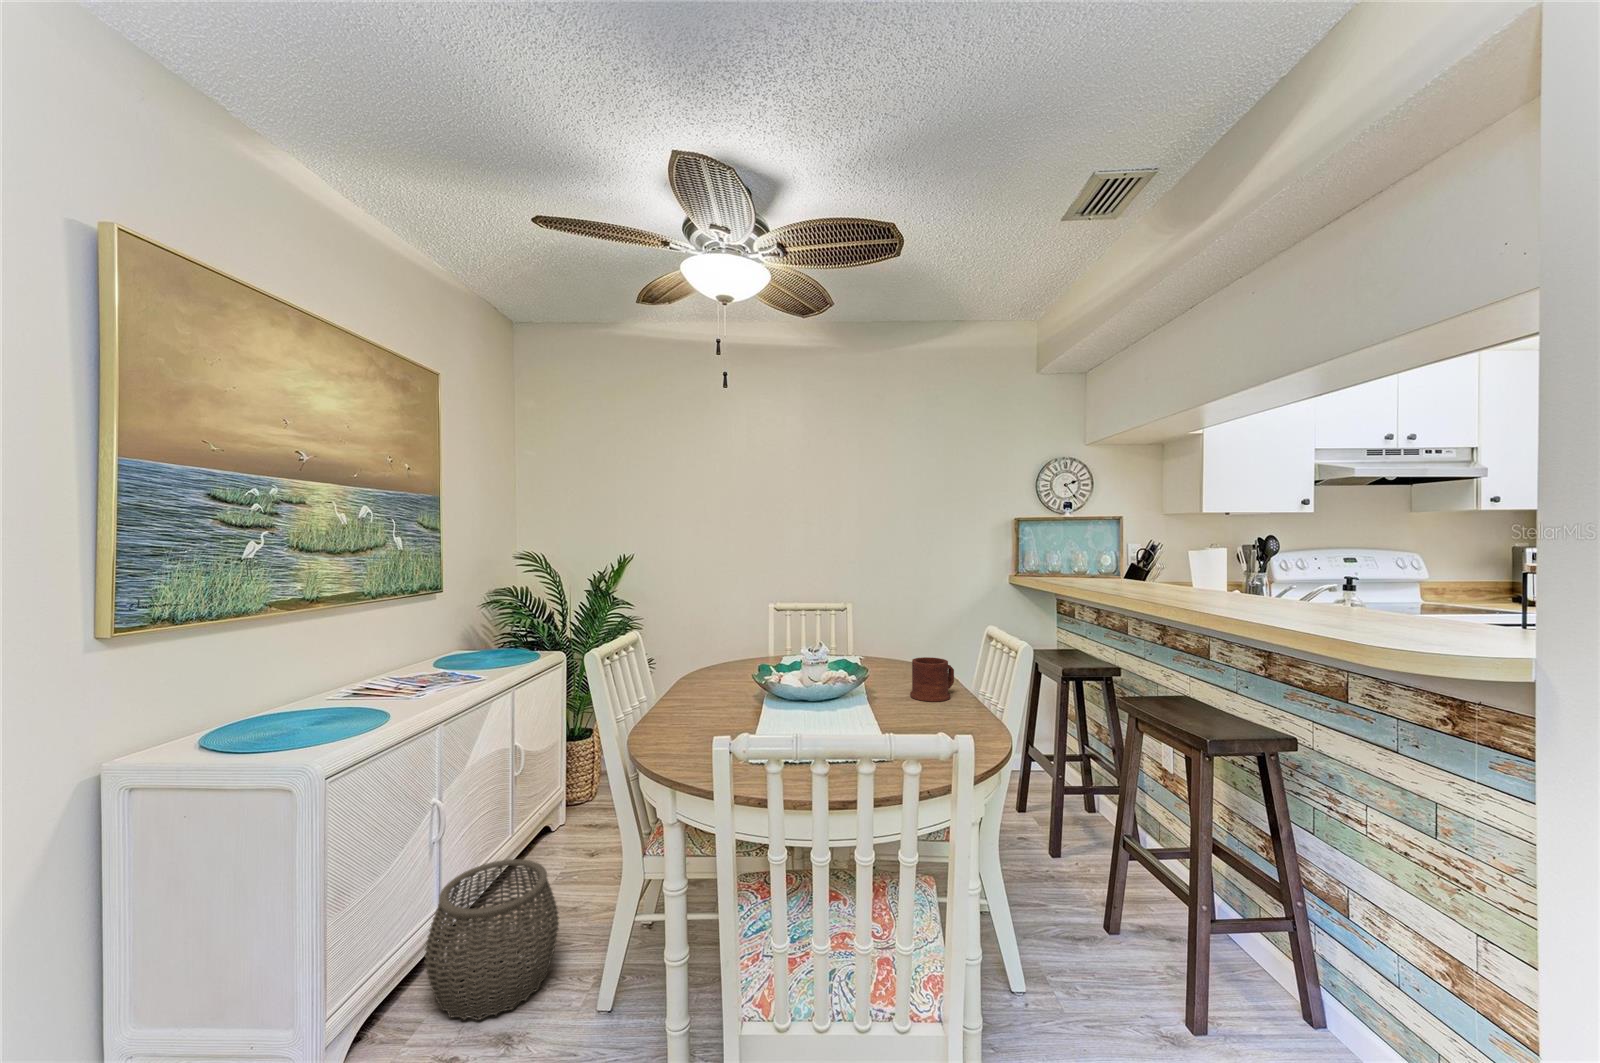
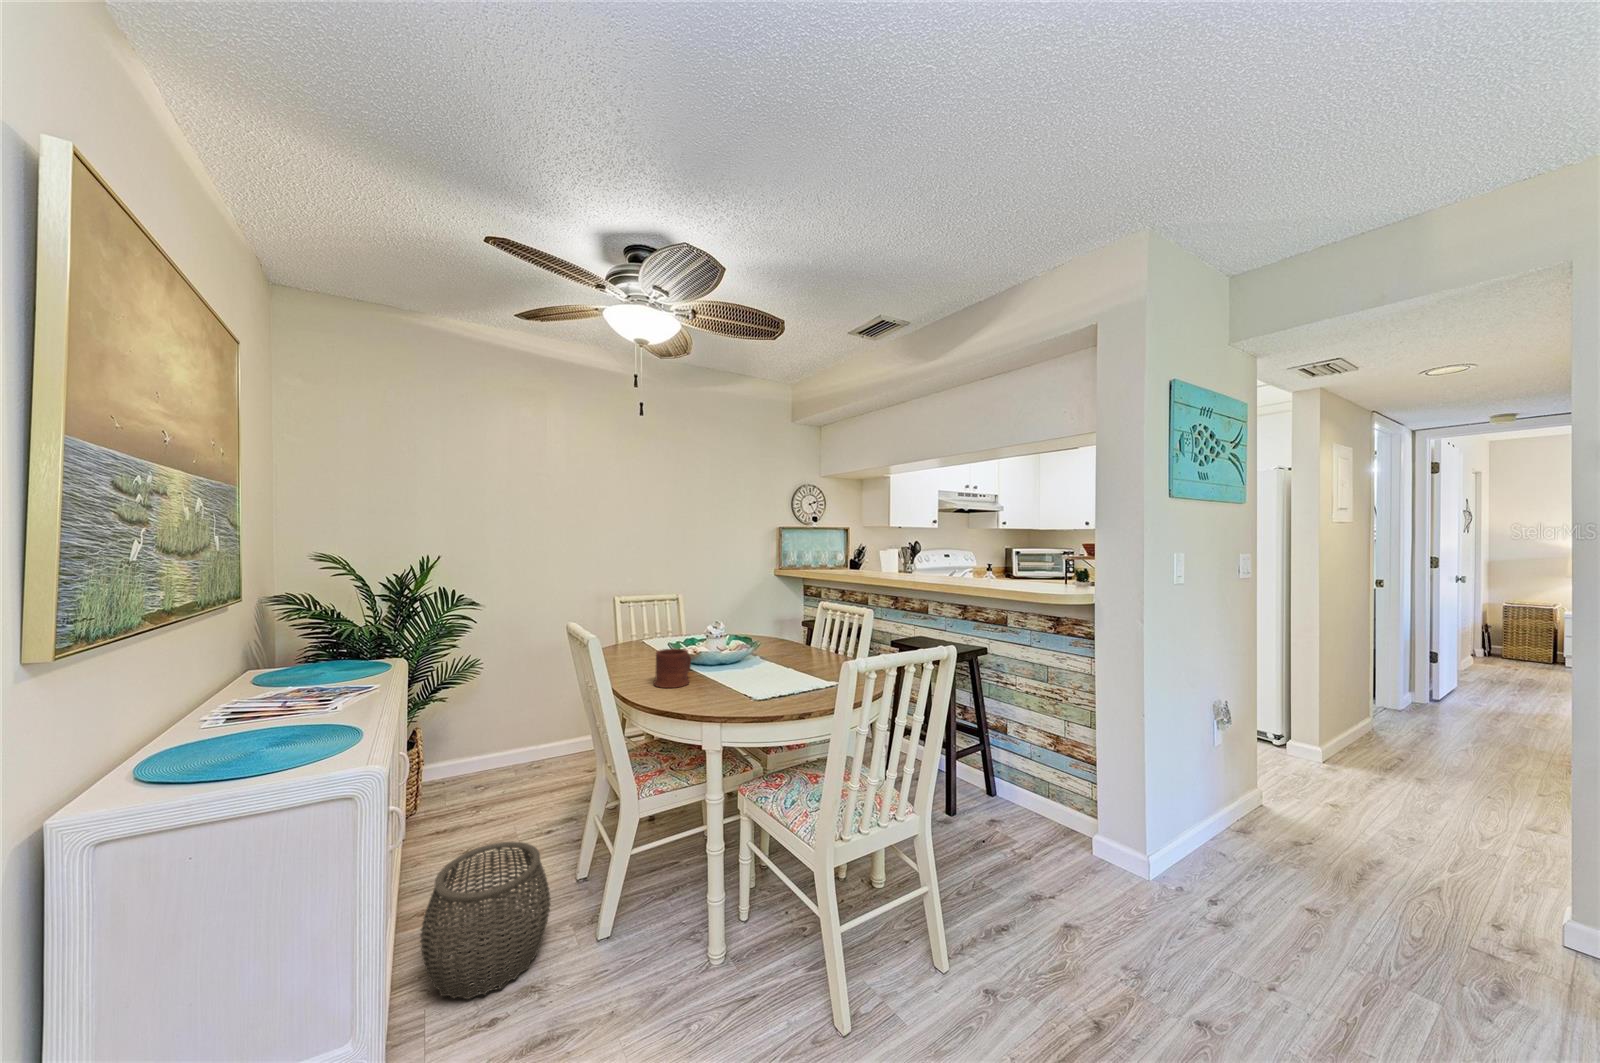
mug: present [910,657,954,702] -> present [653,649,691,688]

